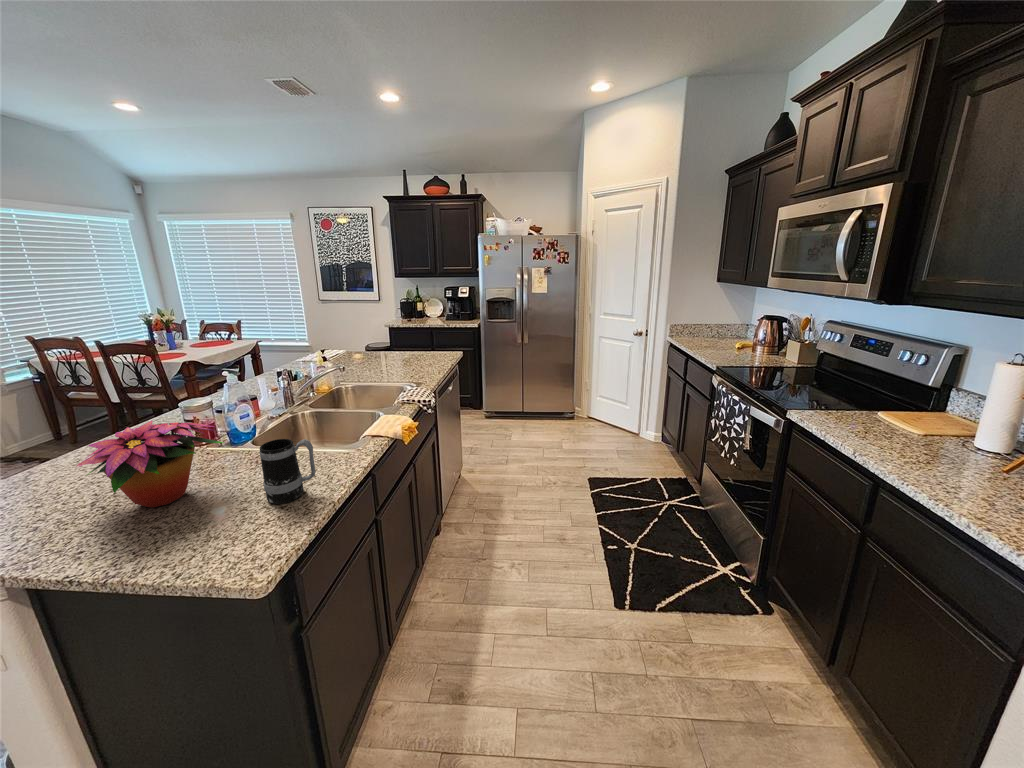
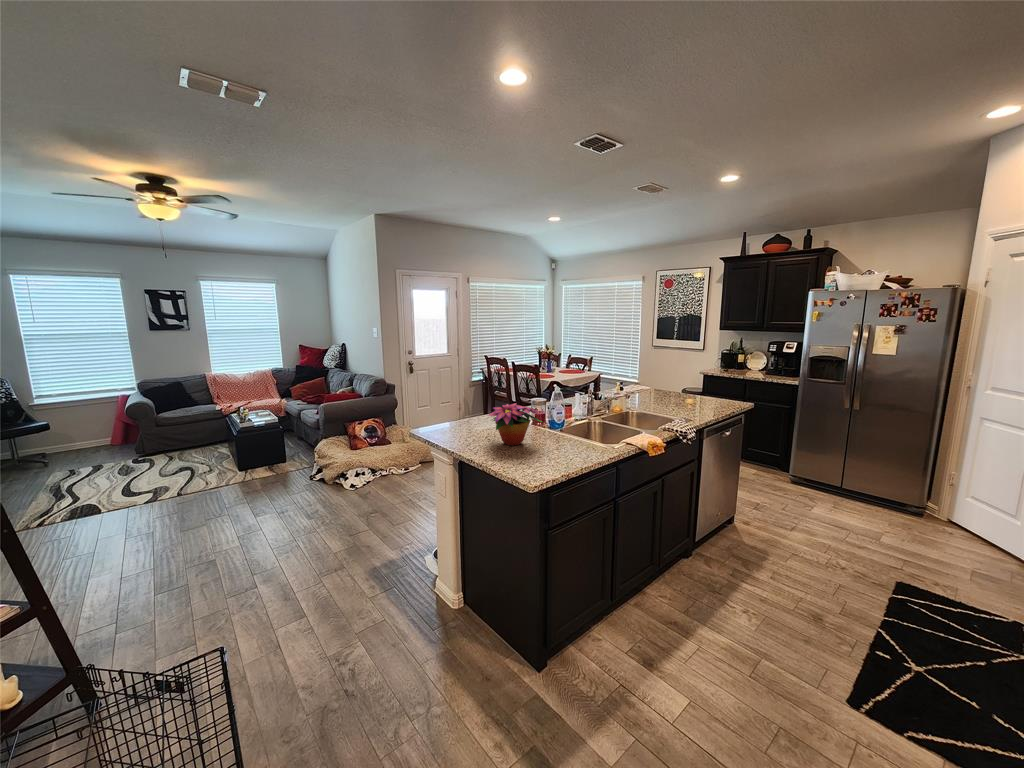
mug: present [259,439,316,504] -> none [552,425,579,460]

